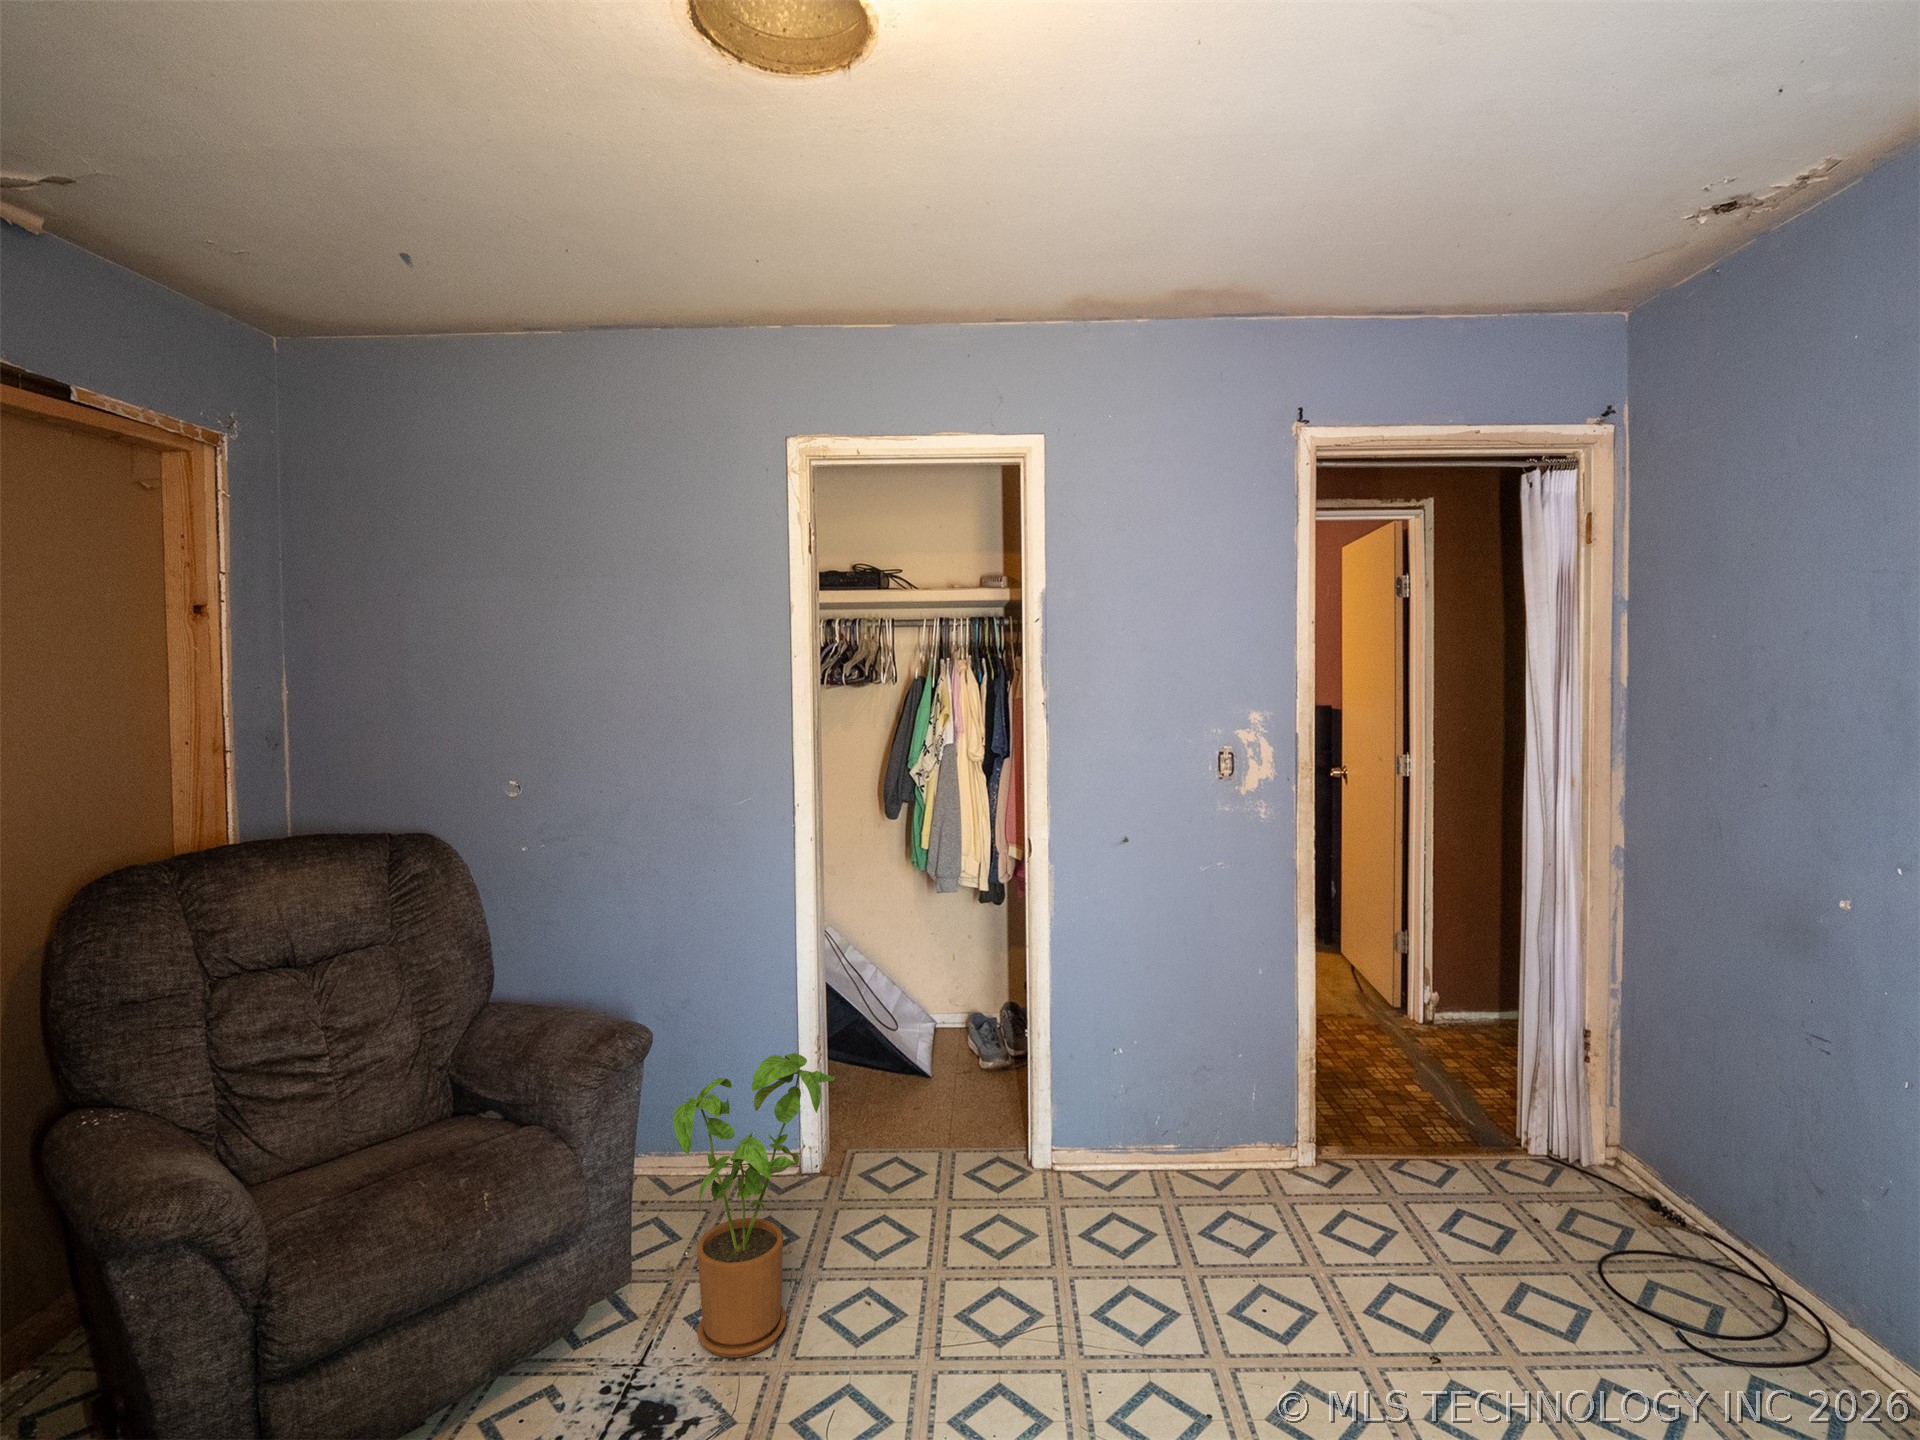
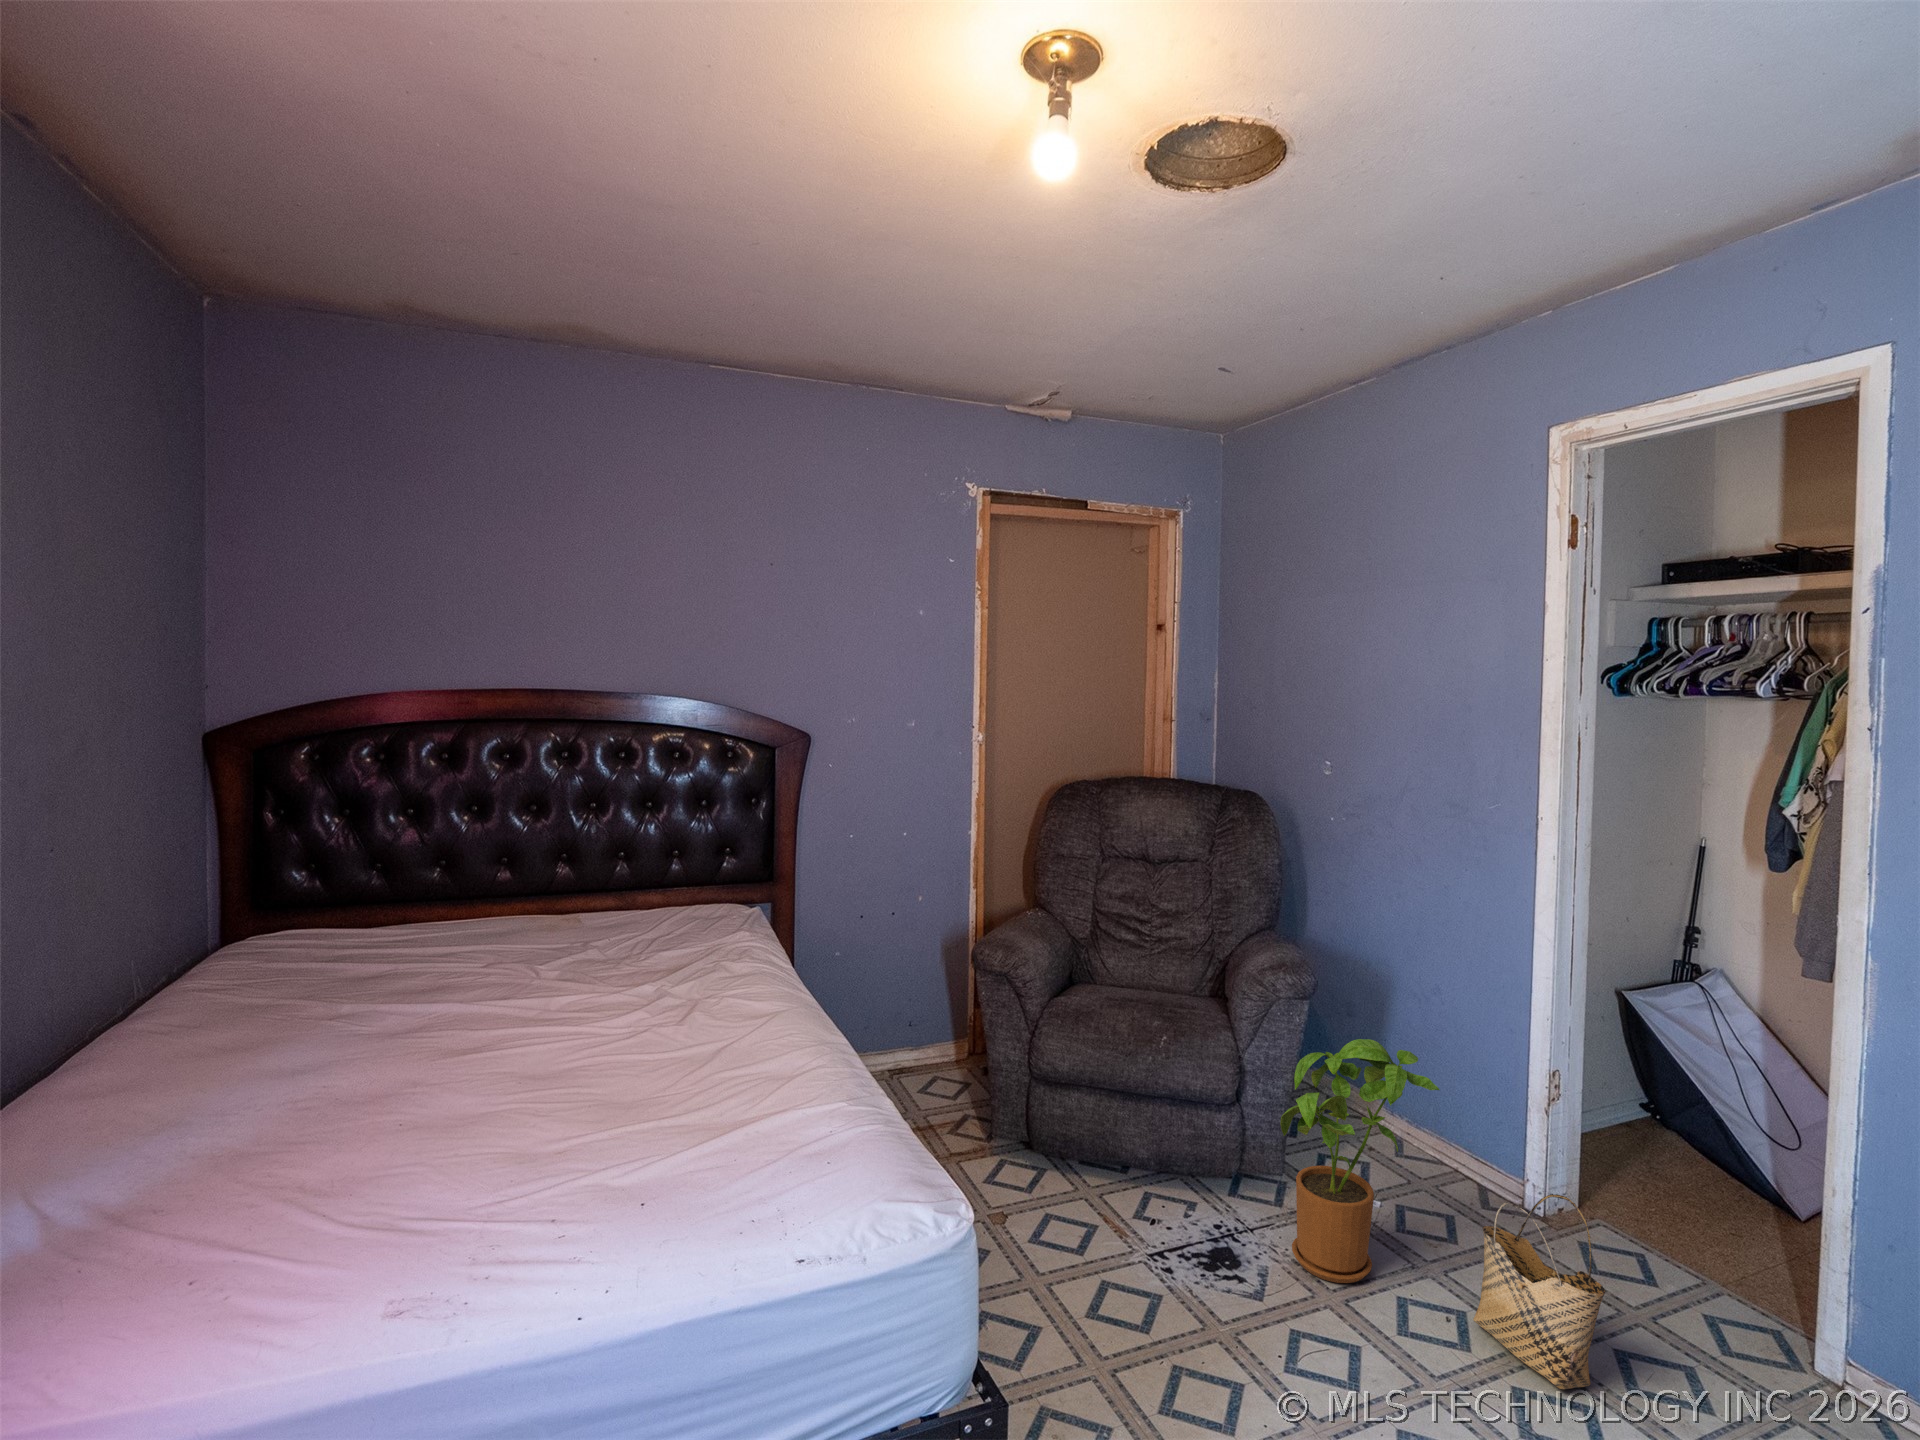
woven basket: none [878,1123,989,1291] -> present [1473,1194,1605,1389]

